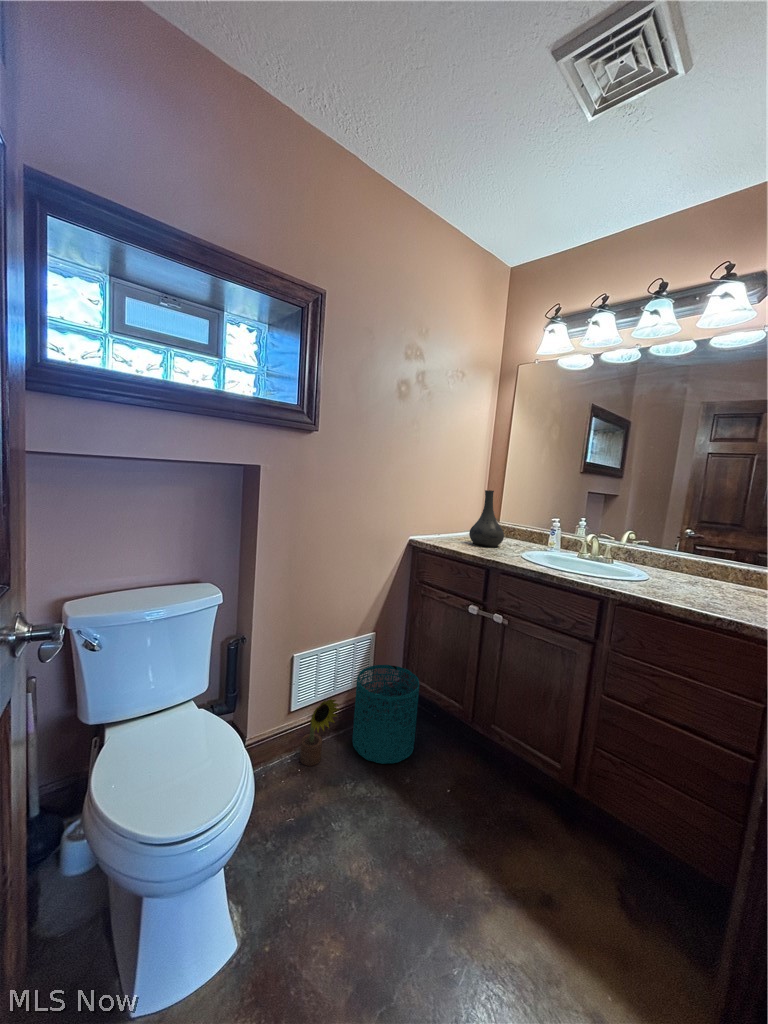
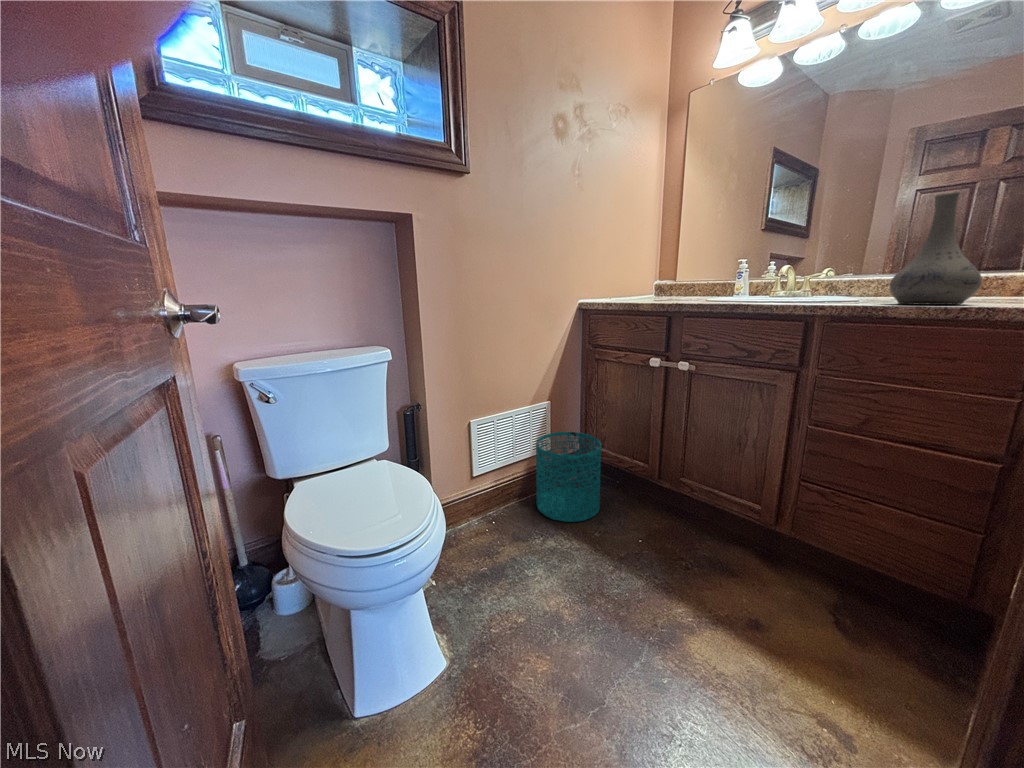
vase: present [469,490,504,547] -> present [890,192,982,305]
decorative plant: present [300,699,340,766] -> none [486,460,522,526]

